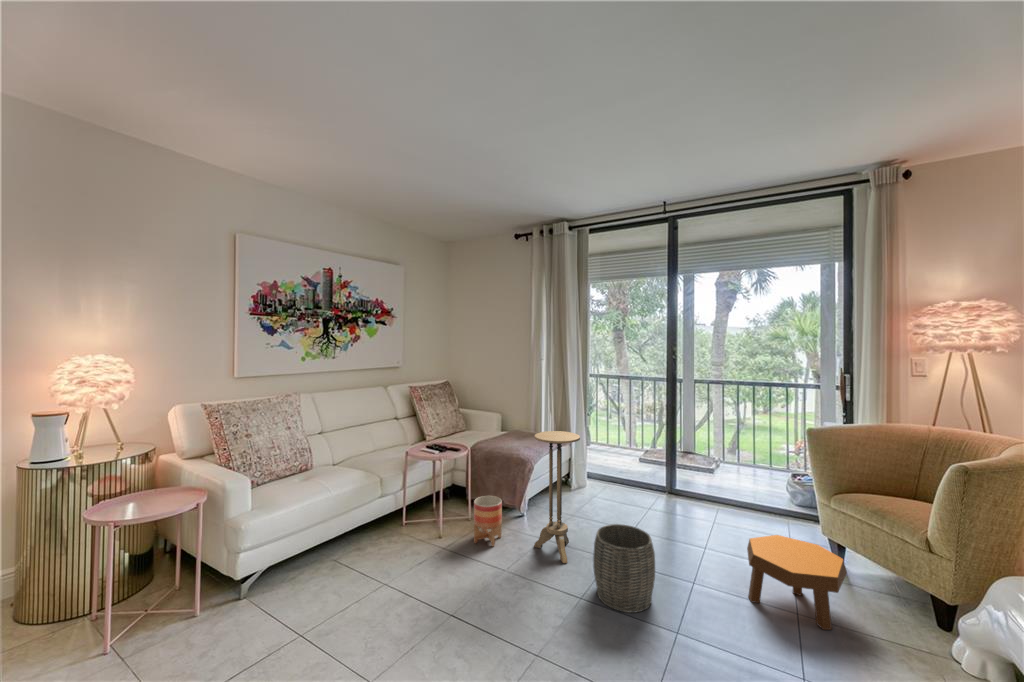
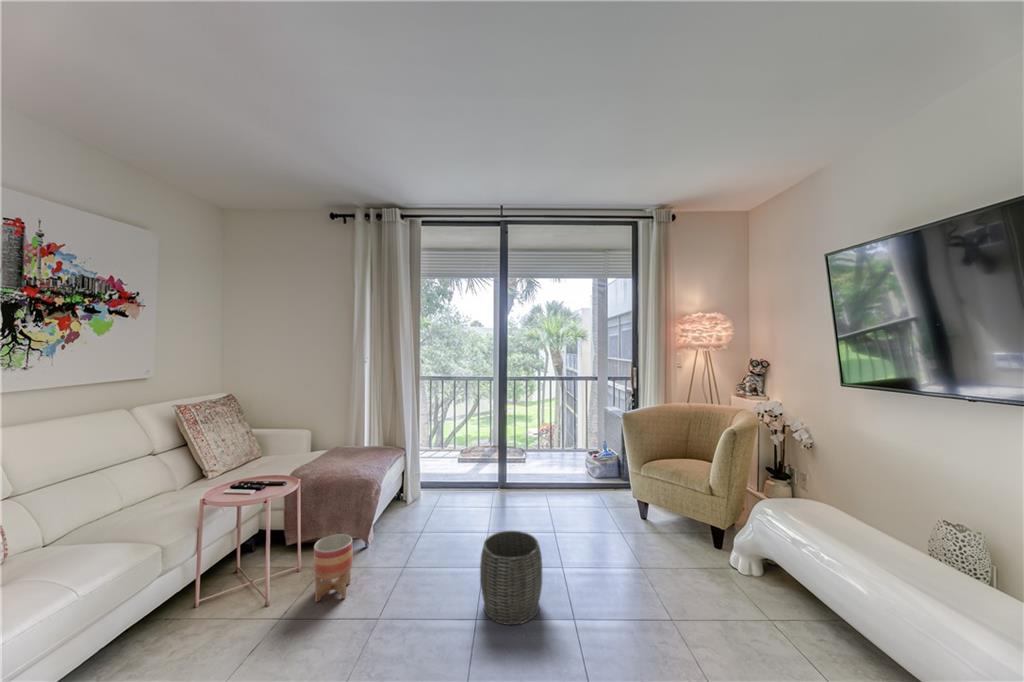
side table: present [534,431,580,563] -> none [396,442,450,591]
footstool: present [747,535,847,630] -> none [600,506,674,578]

